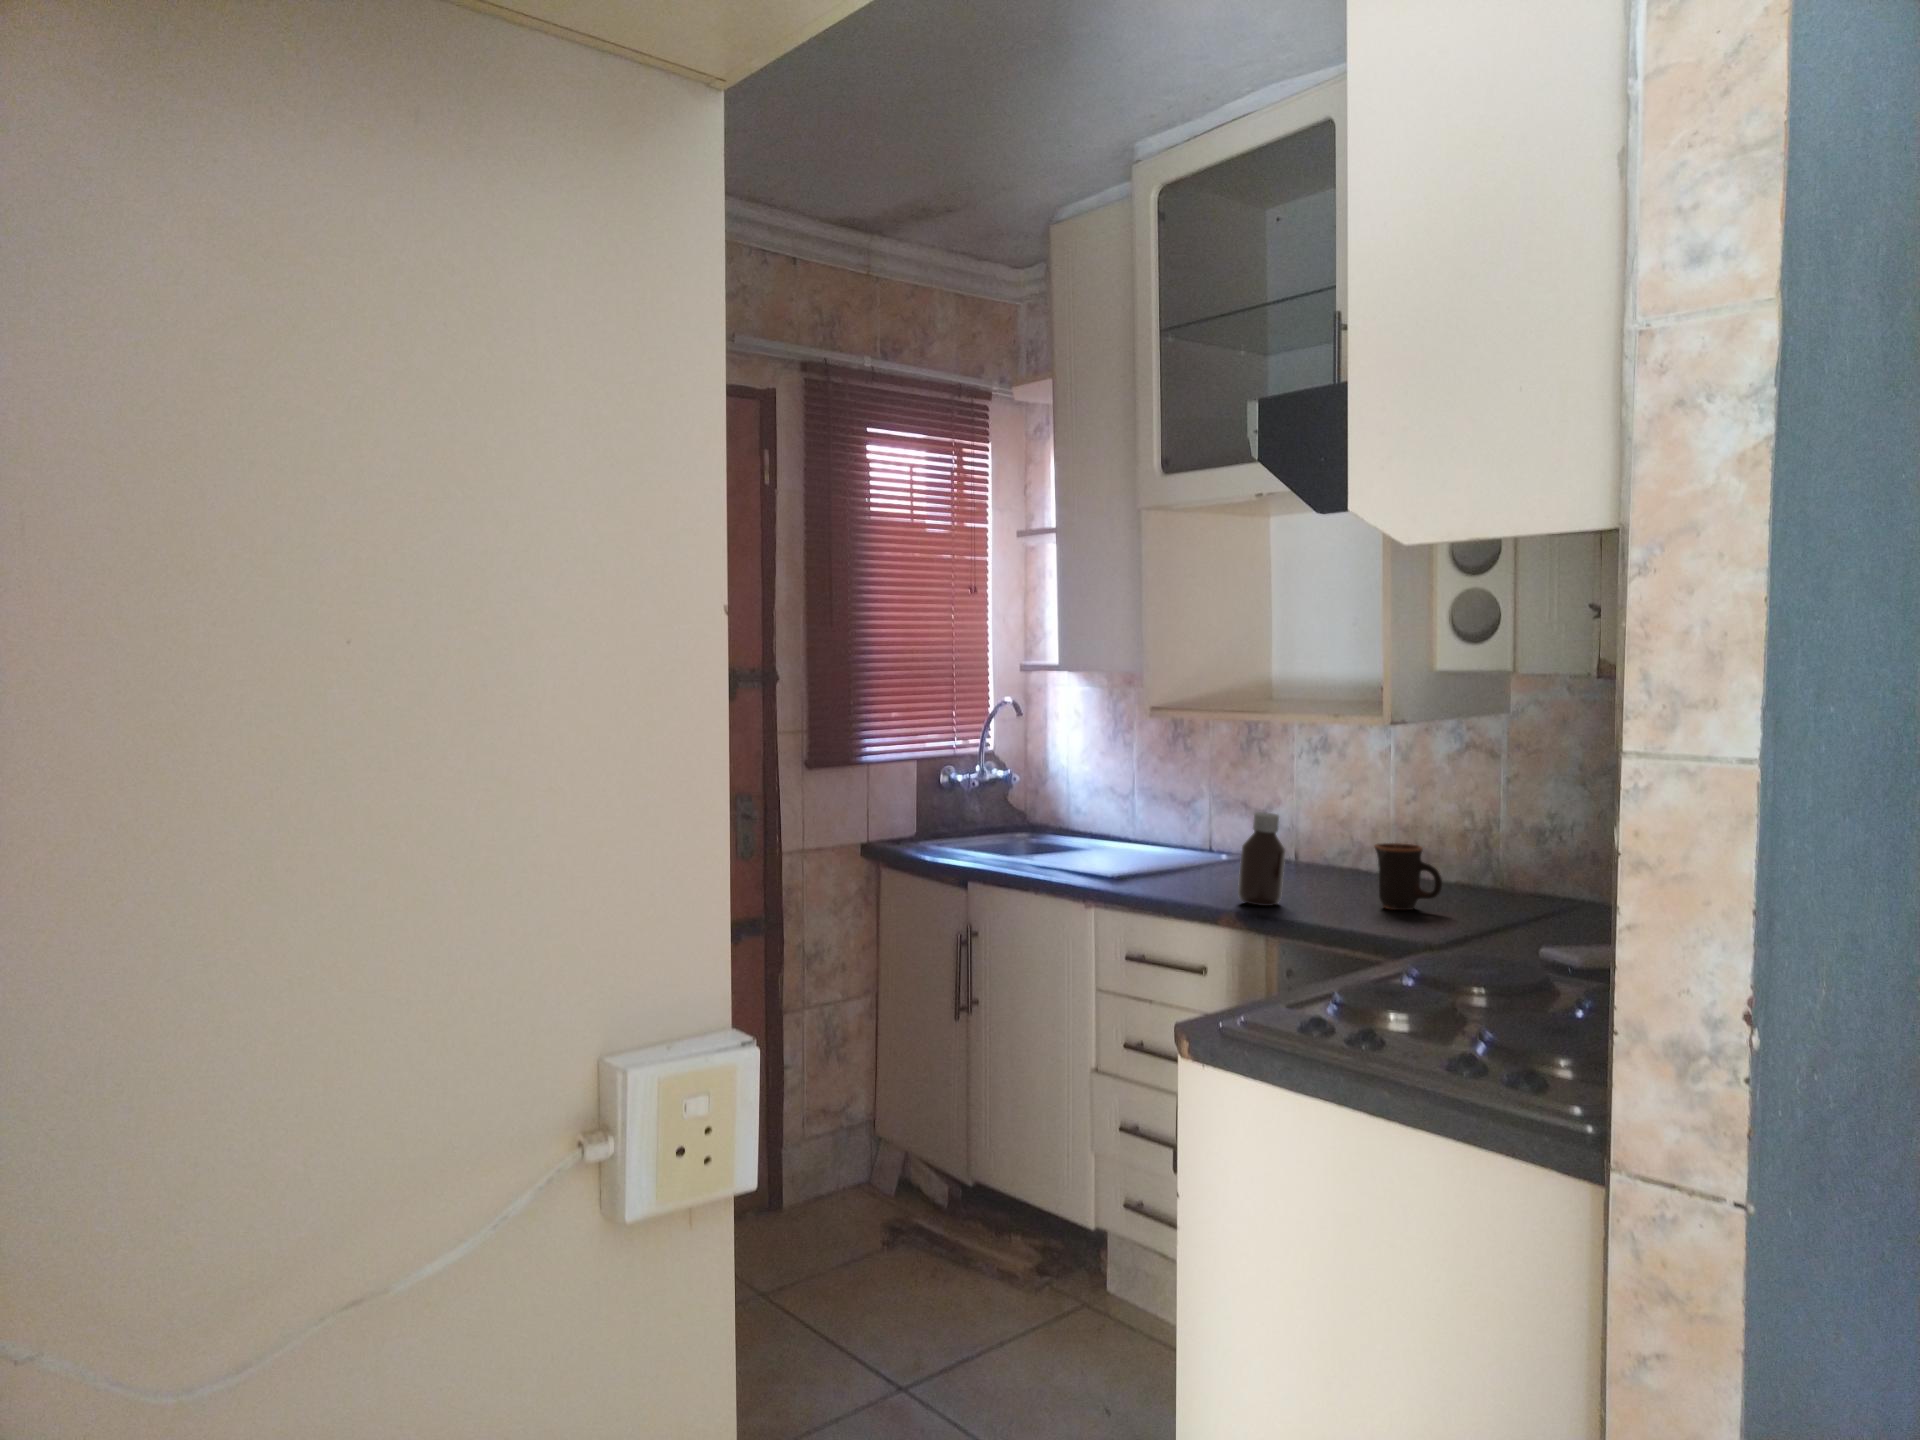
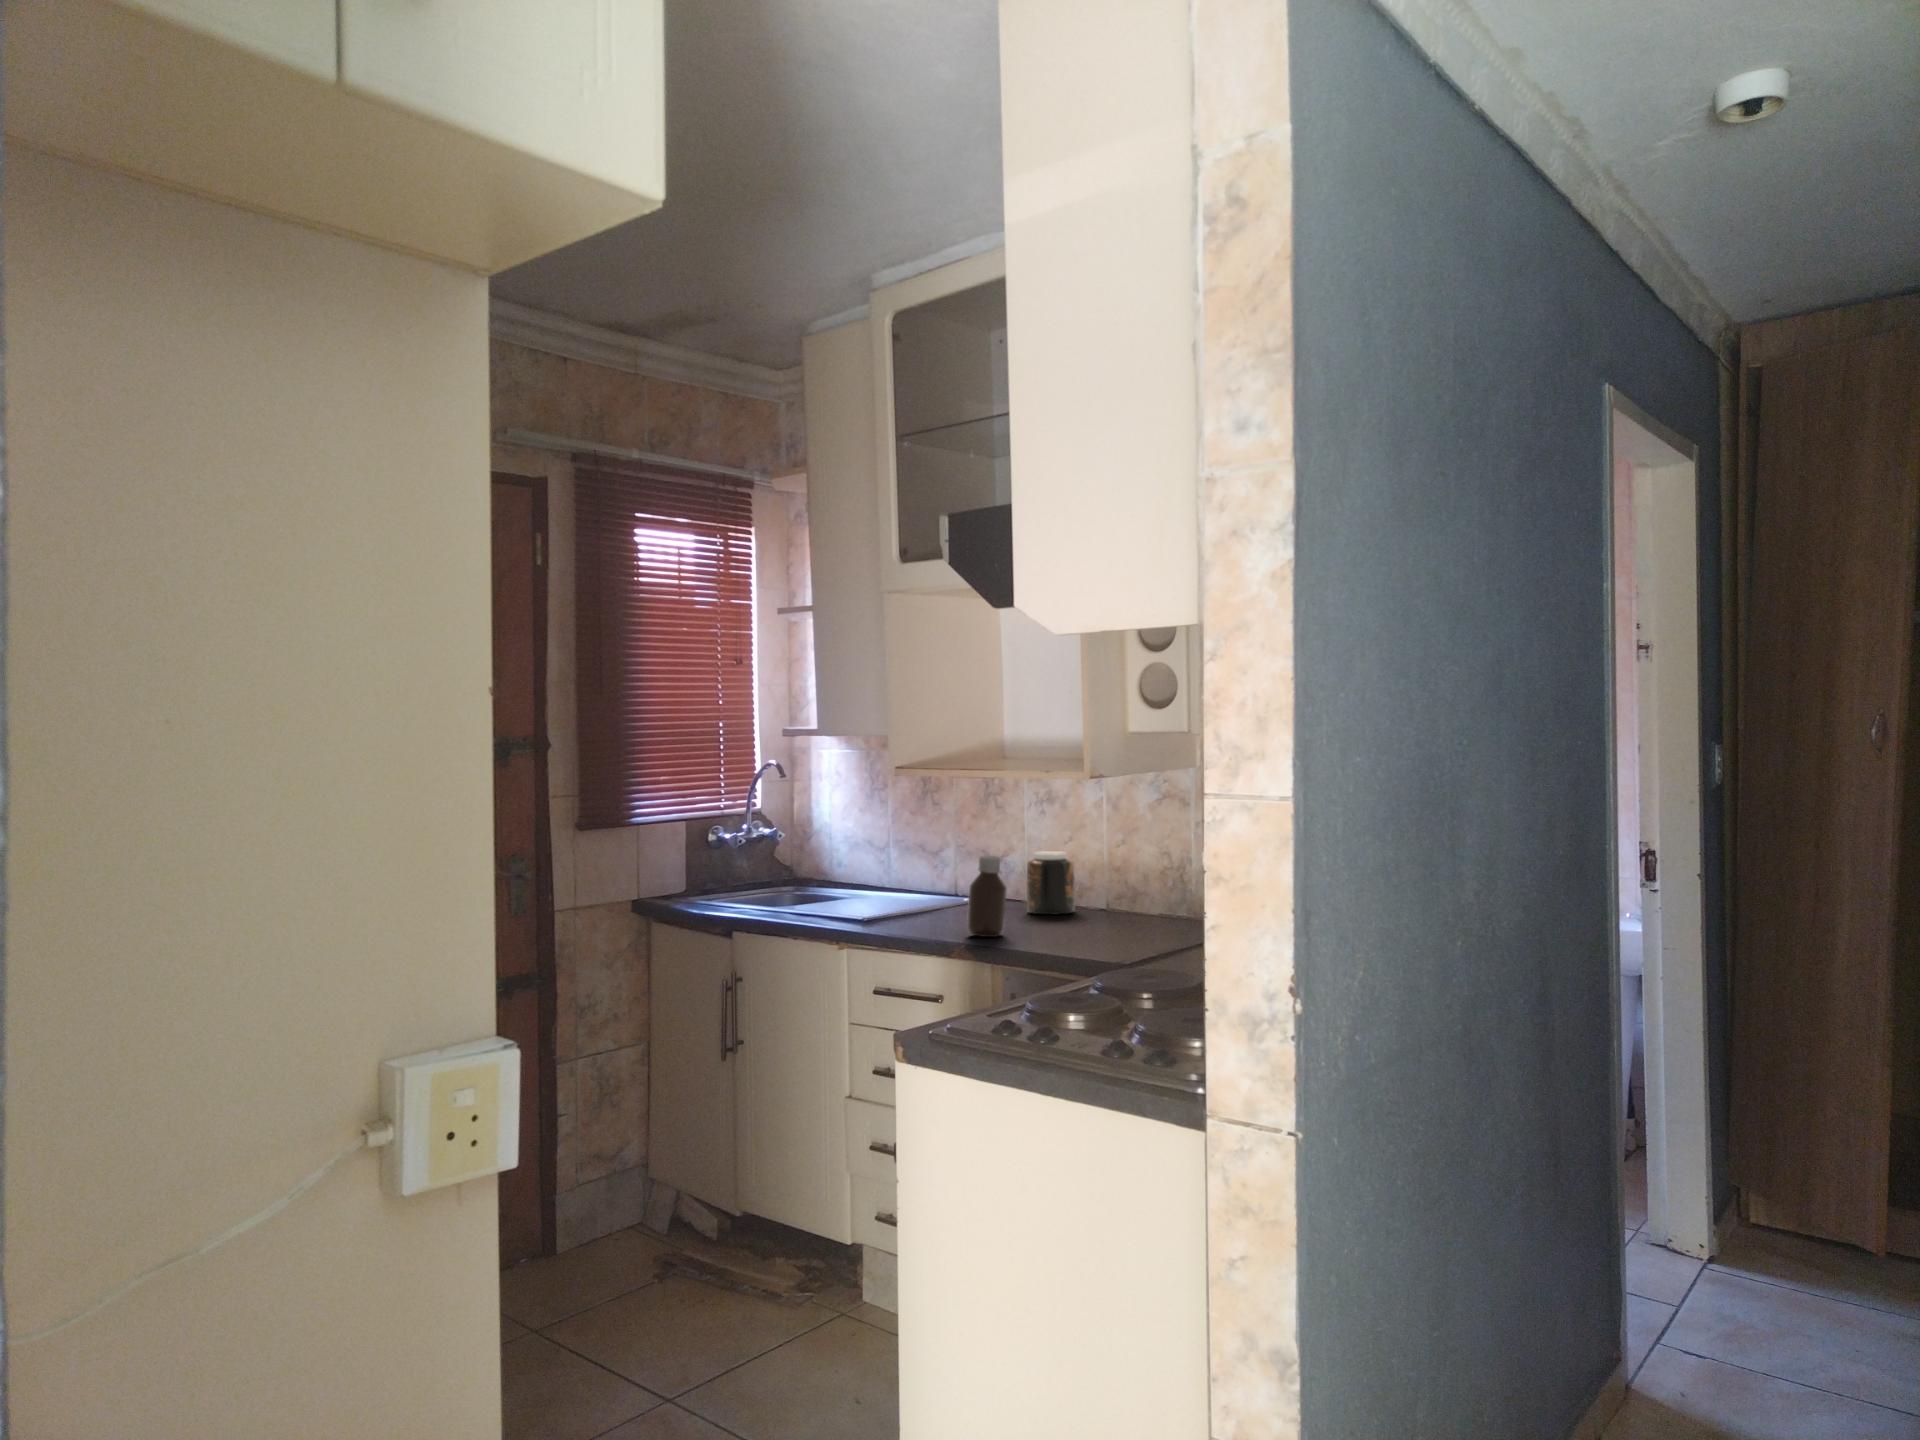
jar: none [1302,808,1359,881] -> present [1027,851,1075,914]
mug: present [1374,843,1442,910] -> none [1081,879,1136,936]

